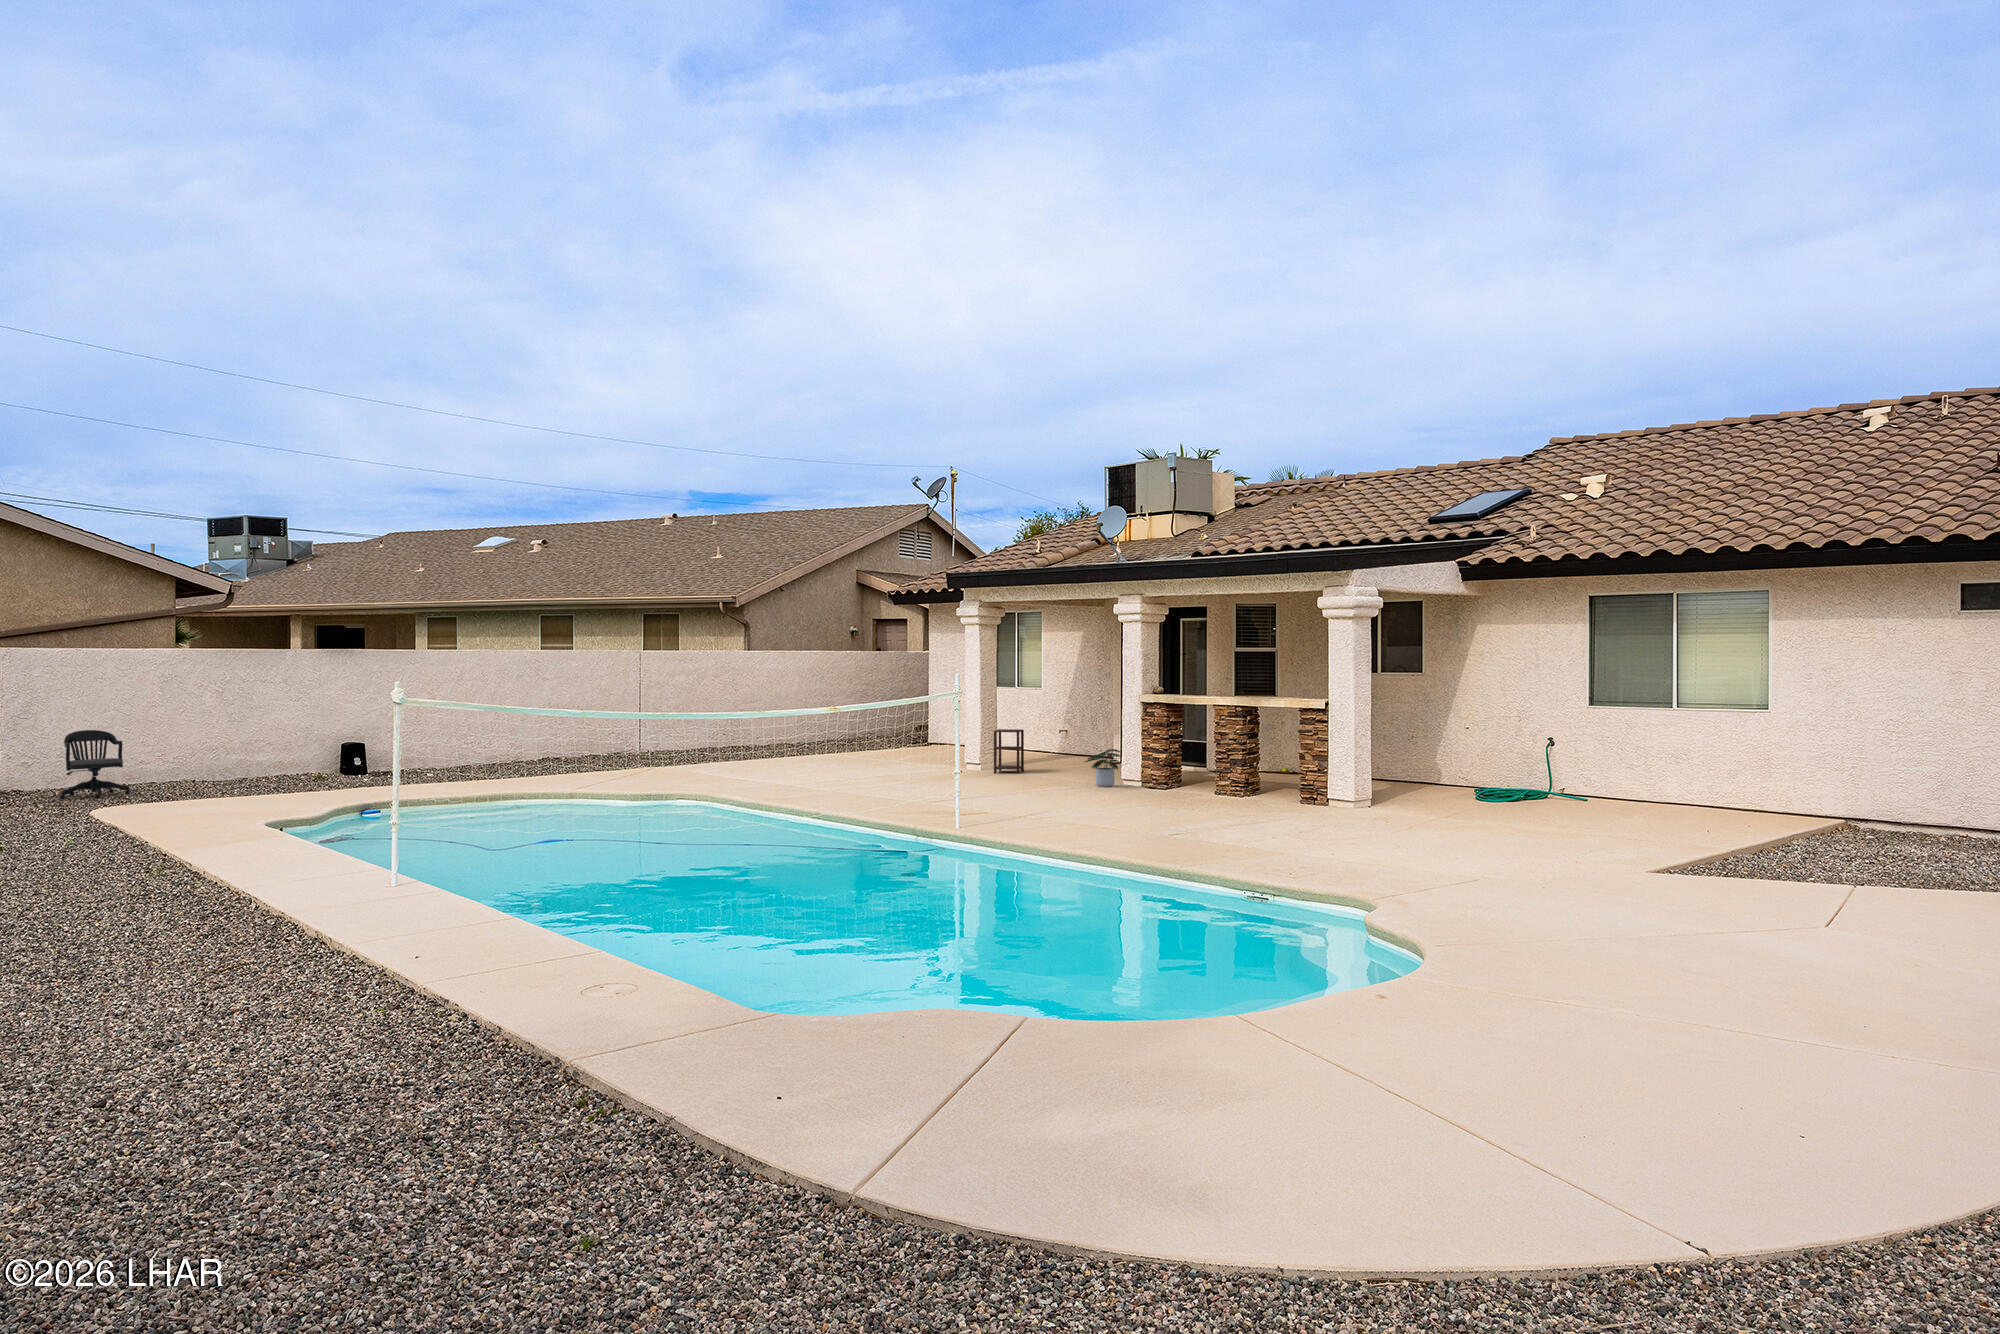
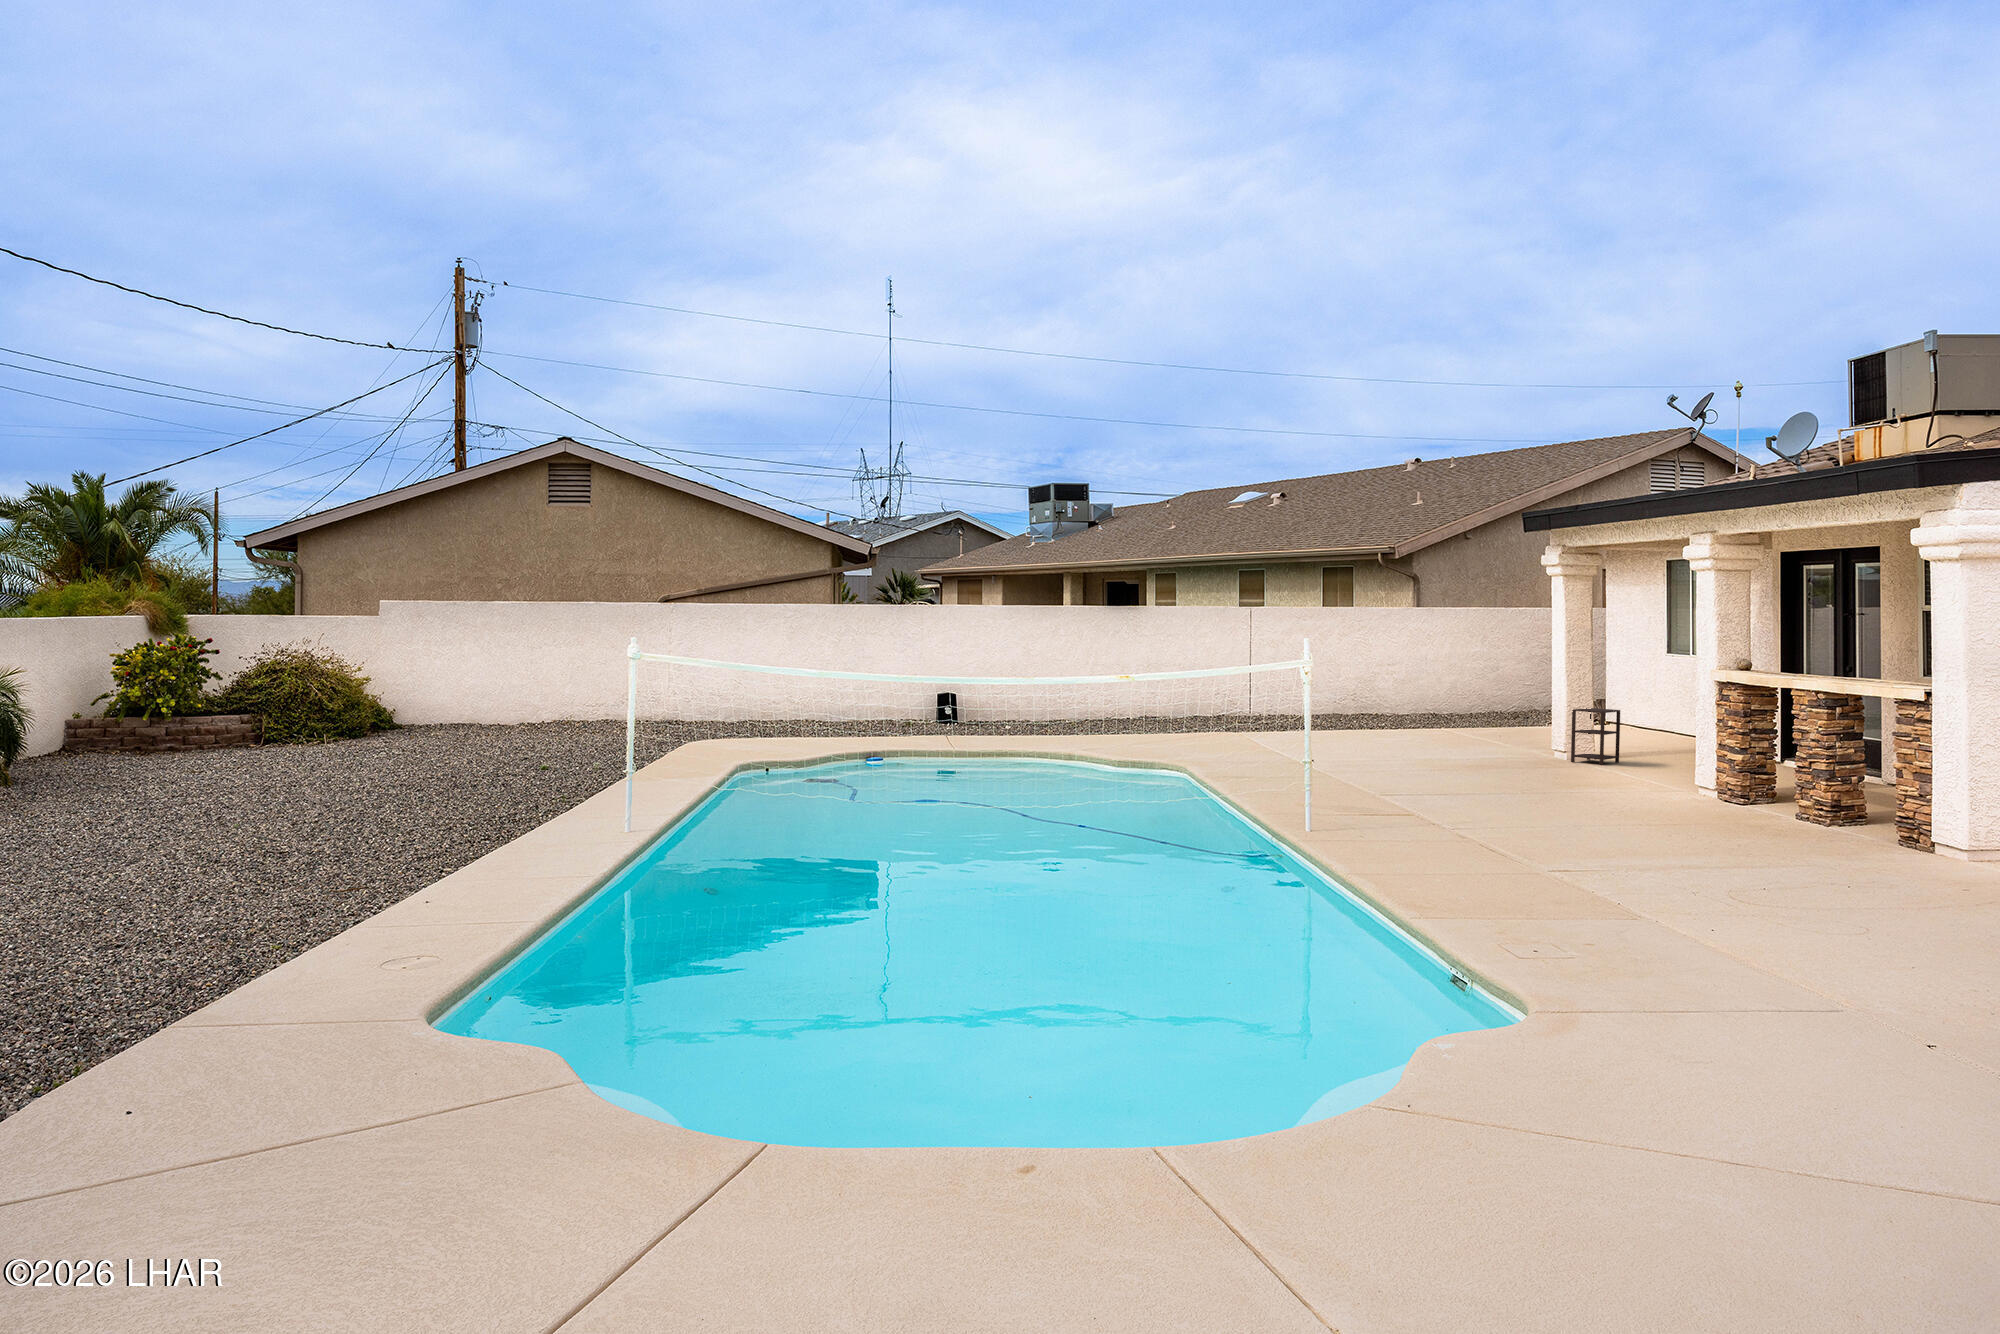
chair: present [60,730,130,799] -> none [784,665,827,718]
potted plant: present [1085,749,1122,787] -> none [1642,742,1700,791]

